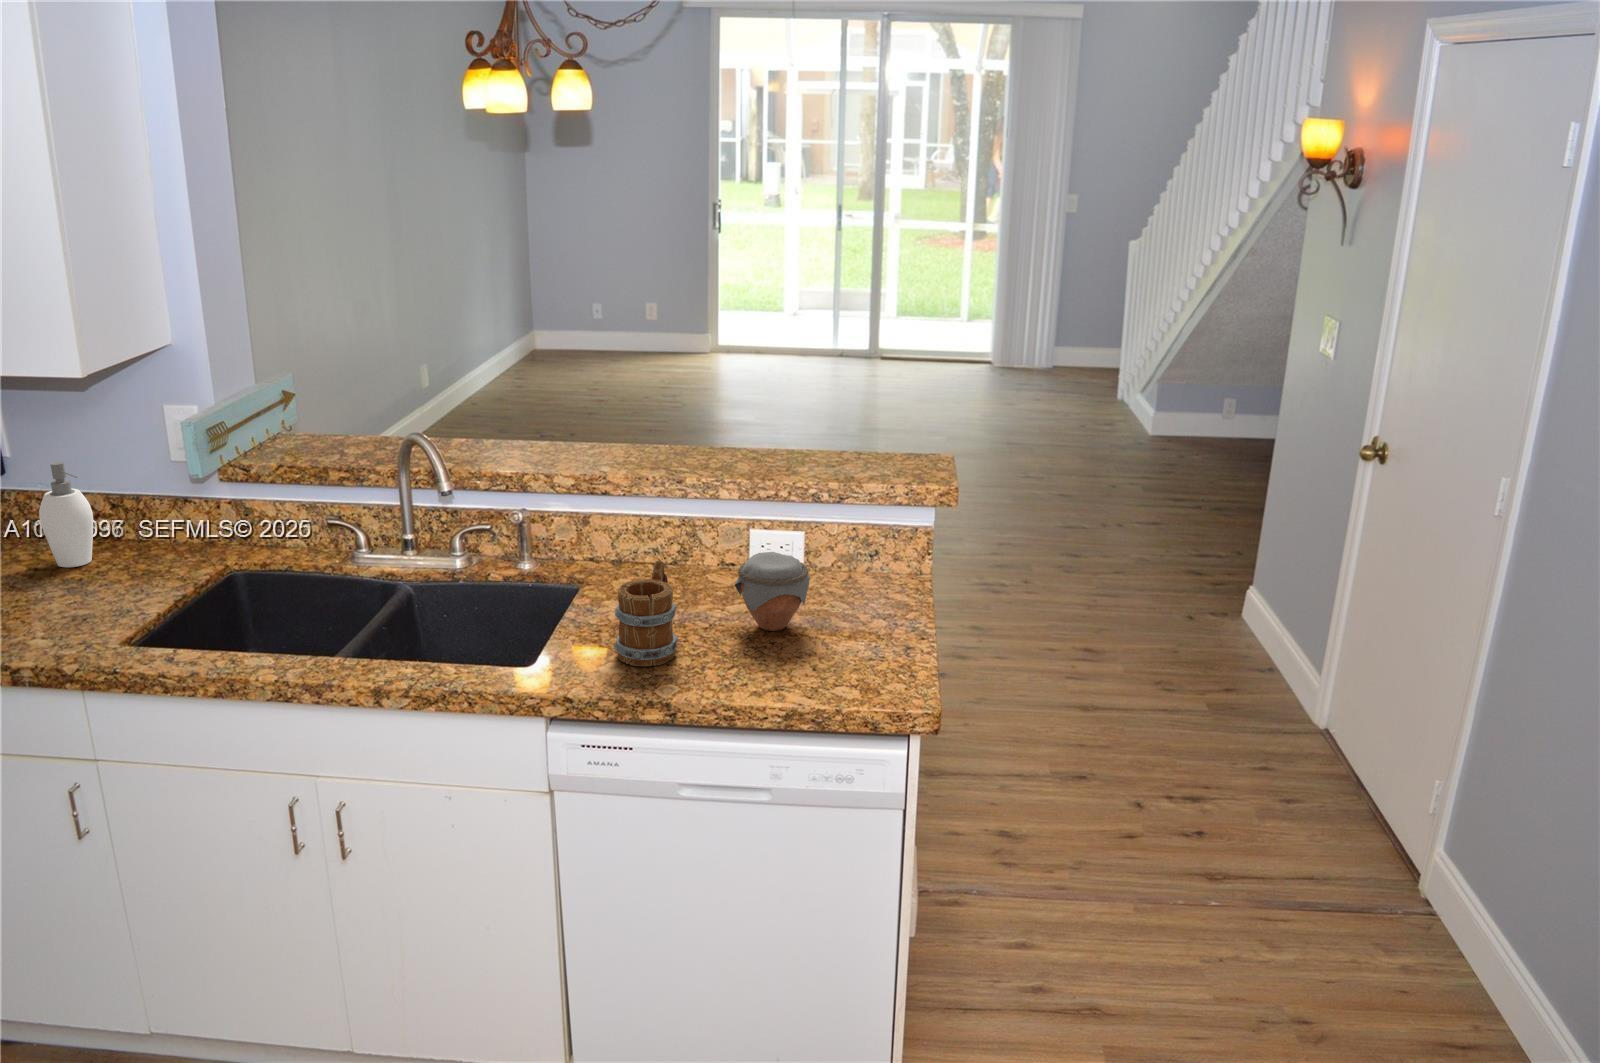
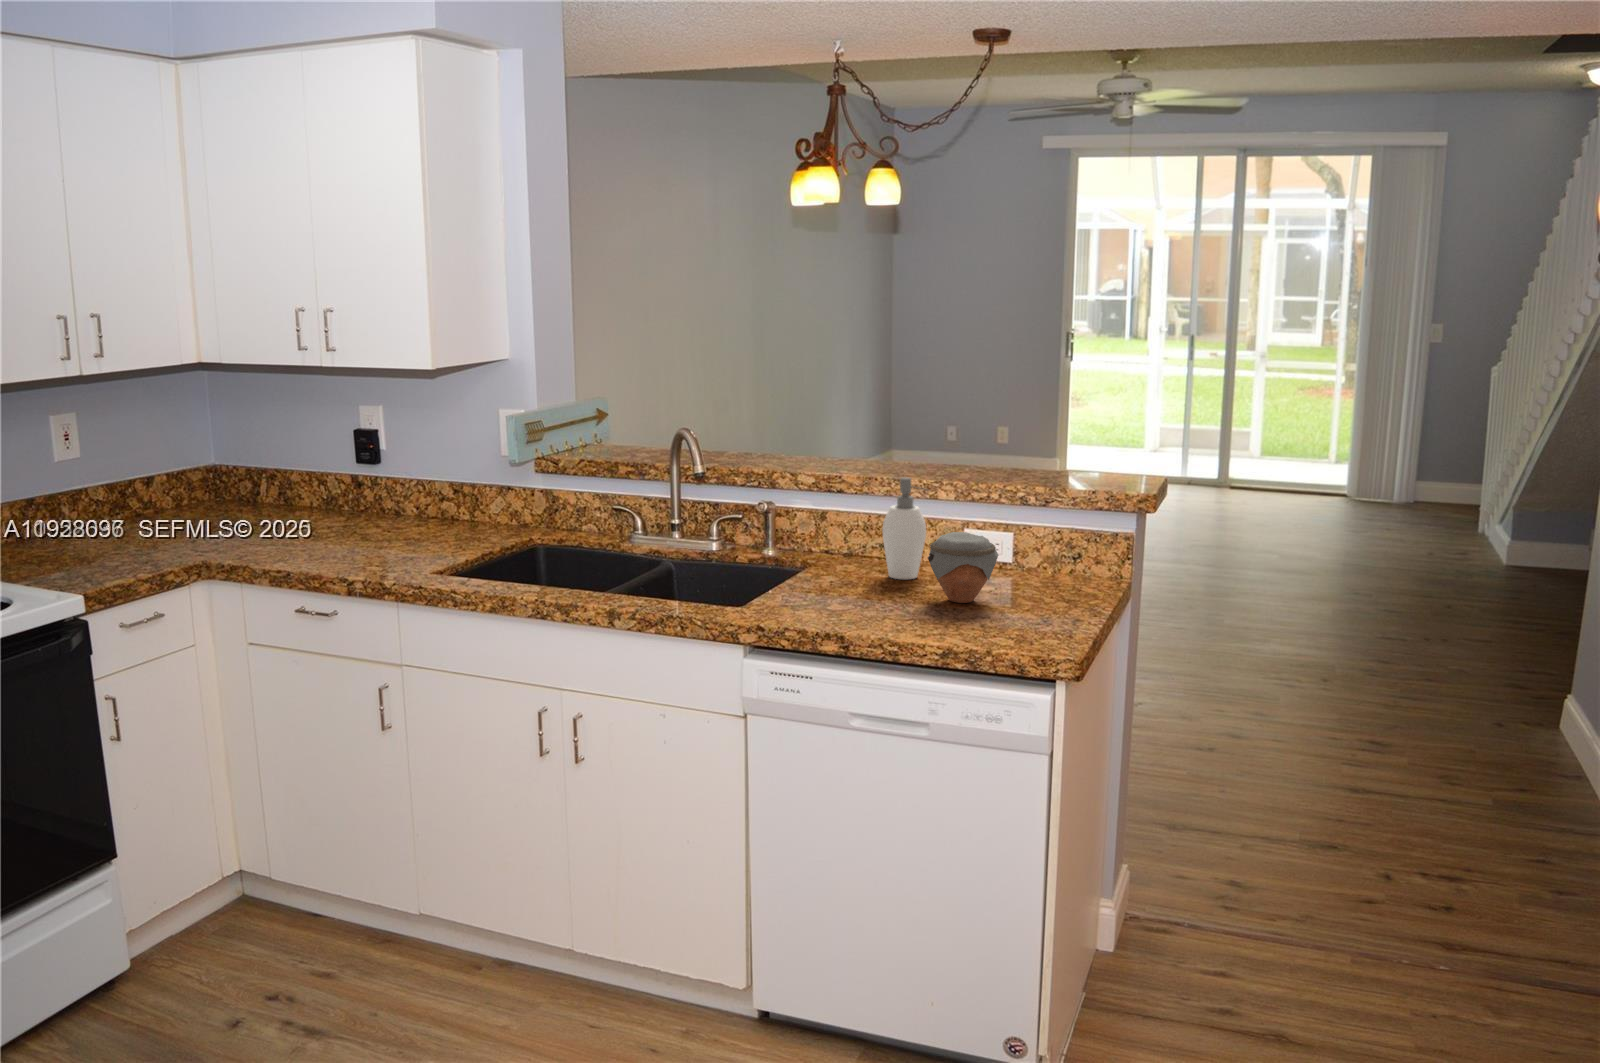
soap dispenser: present [39,462,93,567] -> present [882,477,926,579]
mug: present [614,561,678,666] -> none [810,527,867,614]

